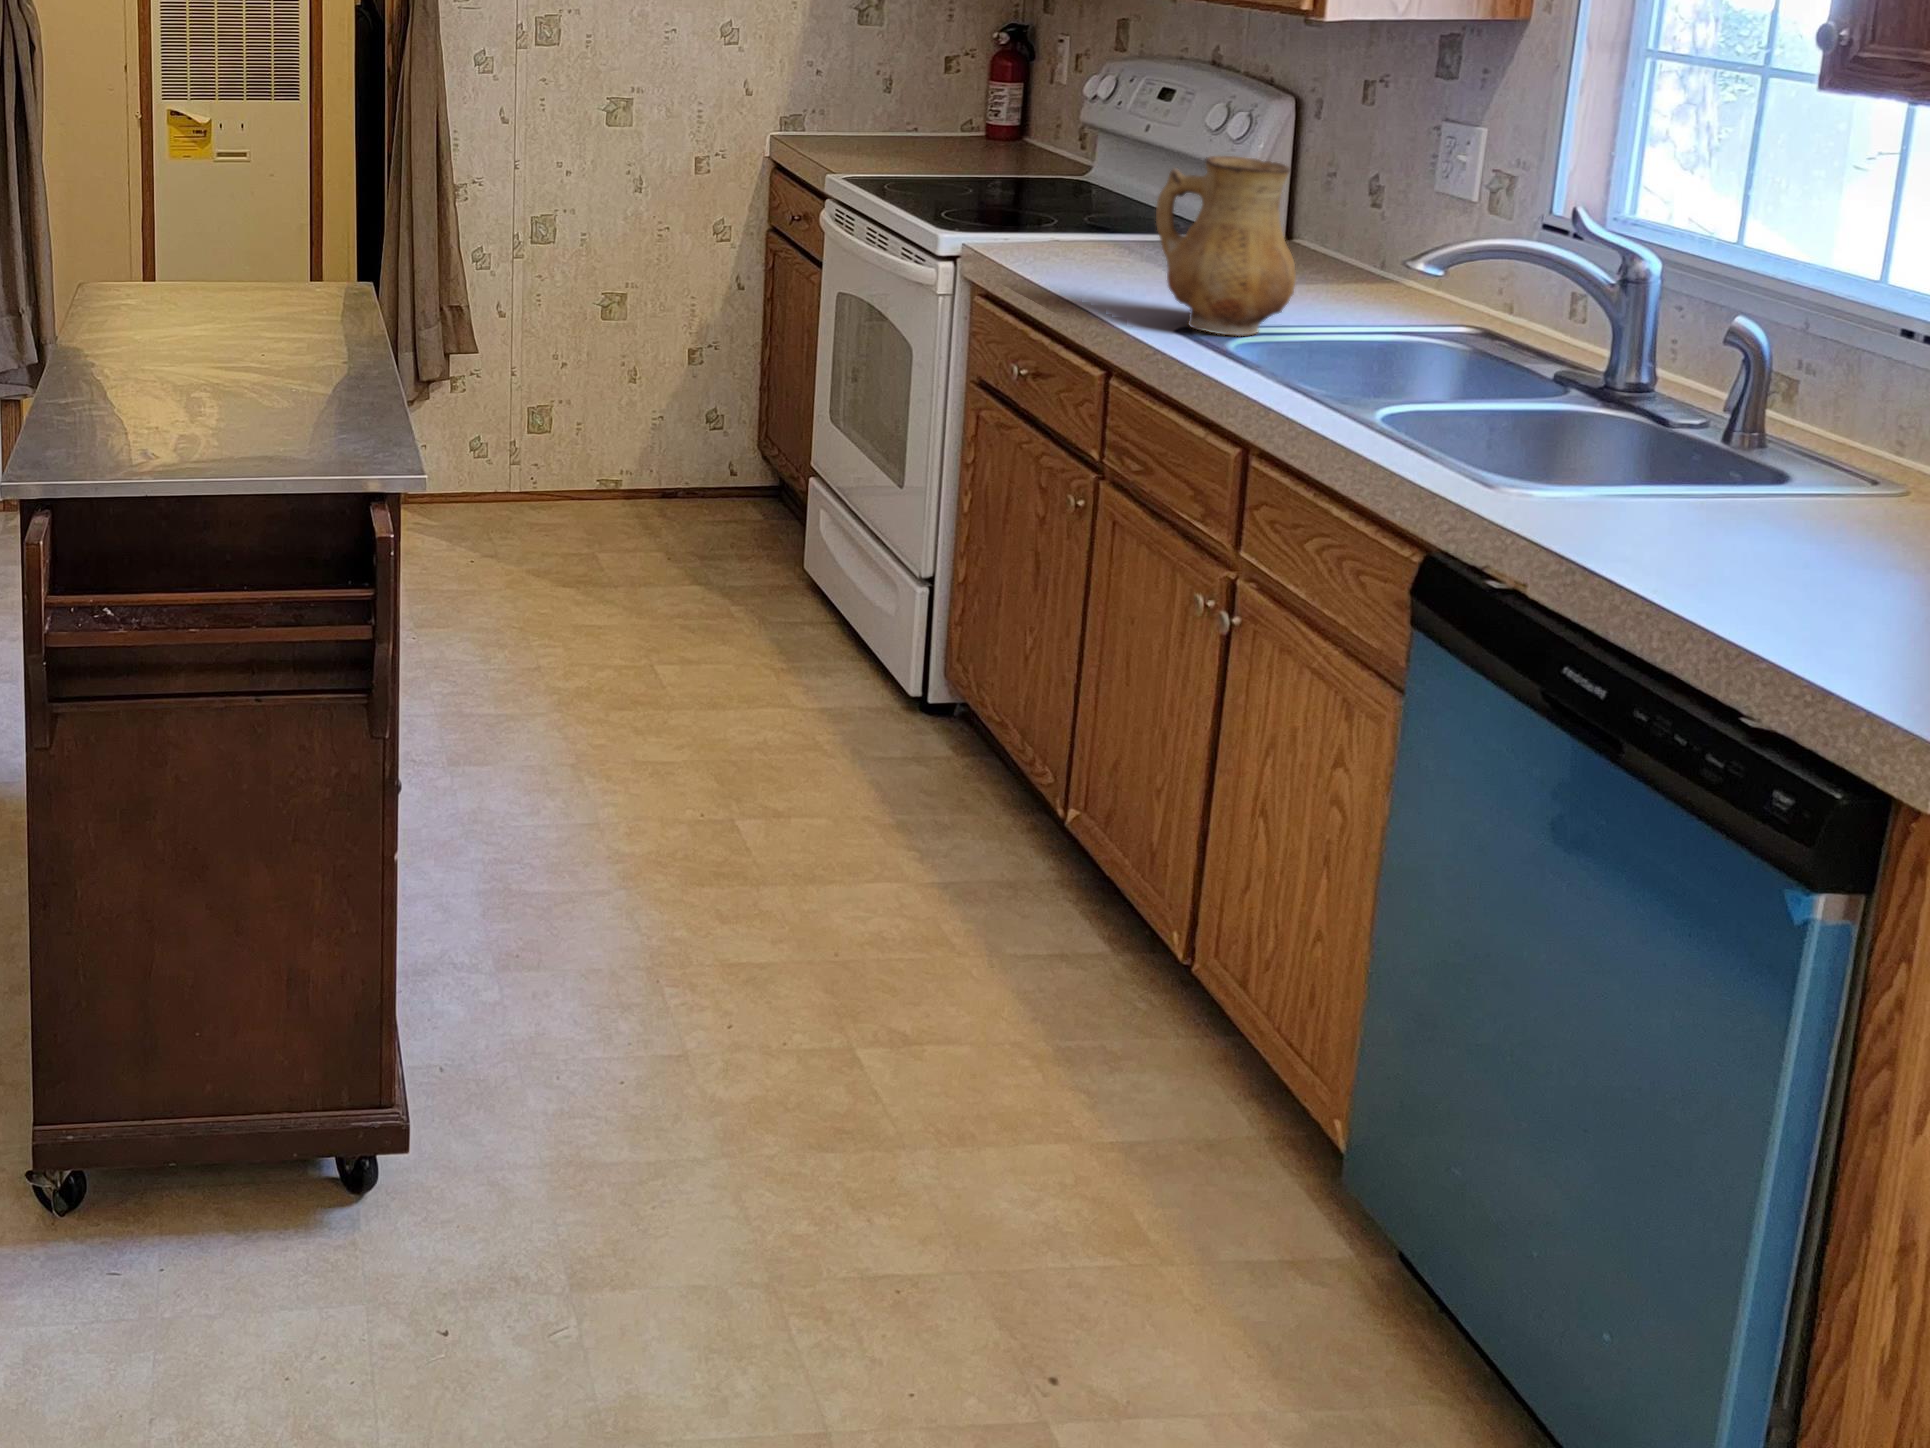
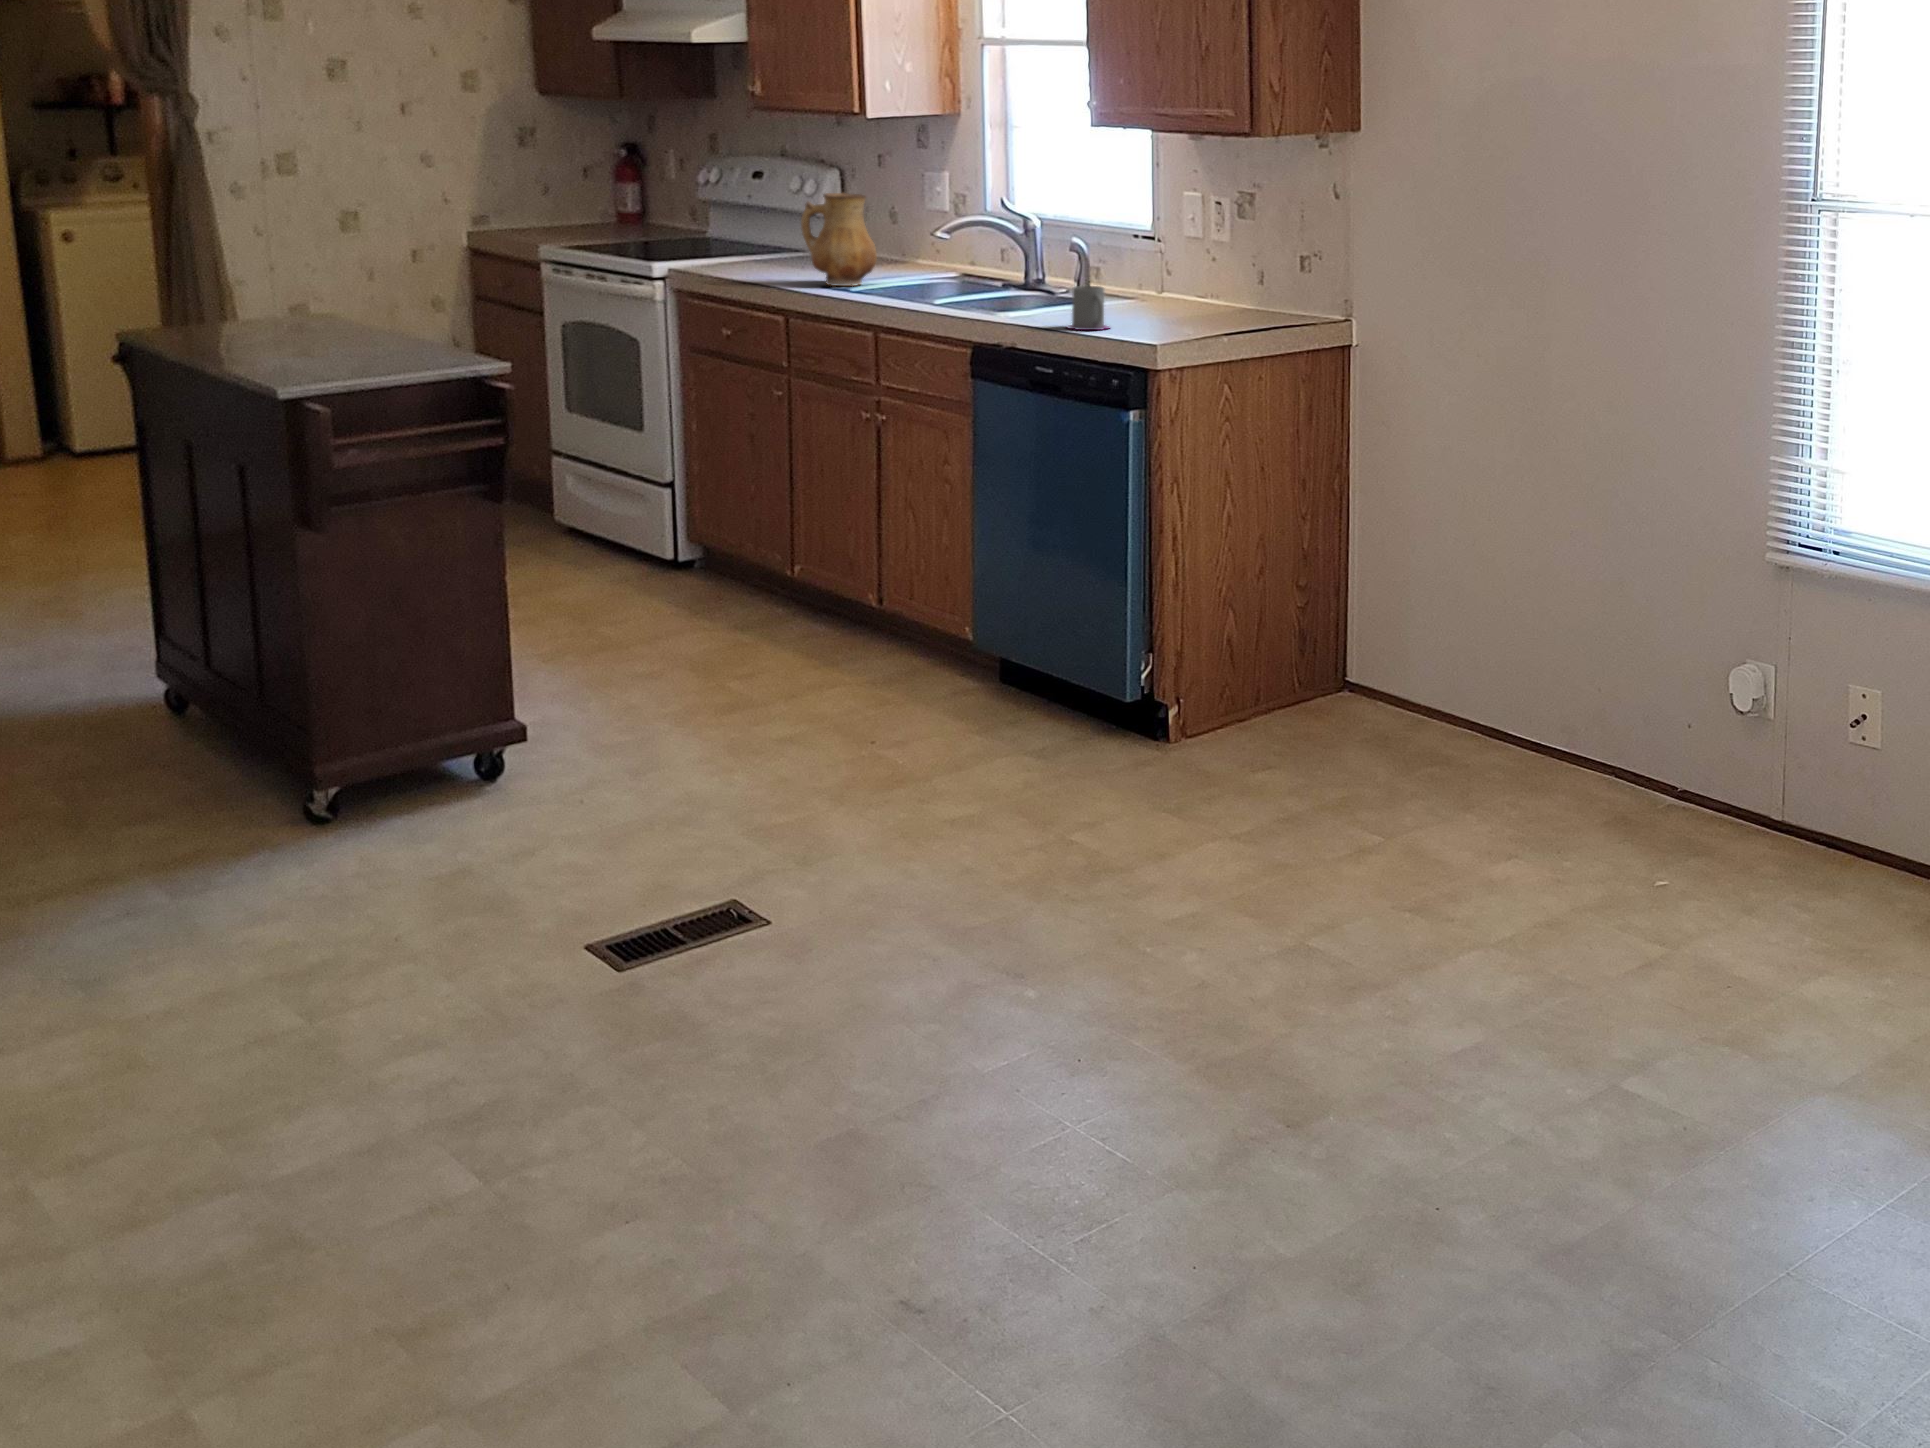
mug: none [1663,480,1794,606] -> present [1068,286,1109,330]

